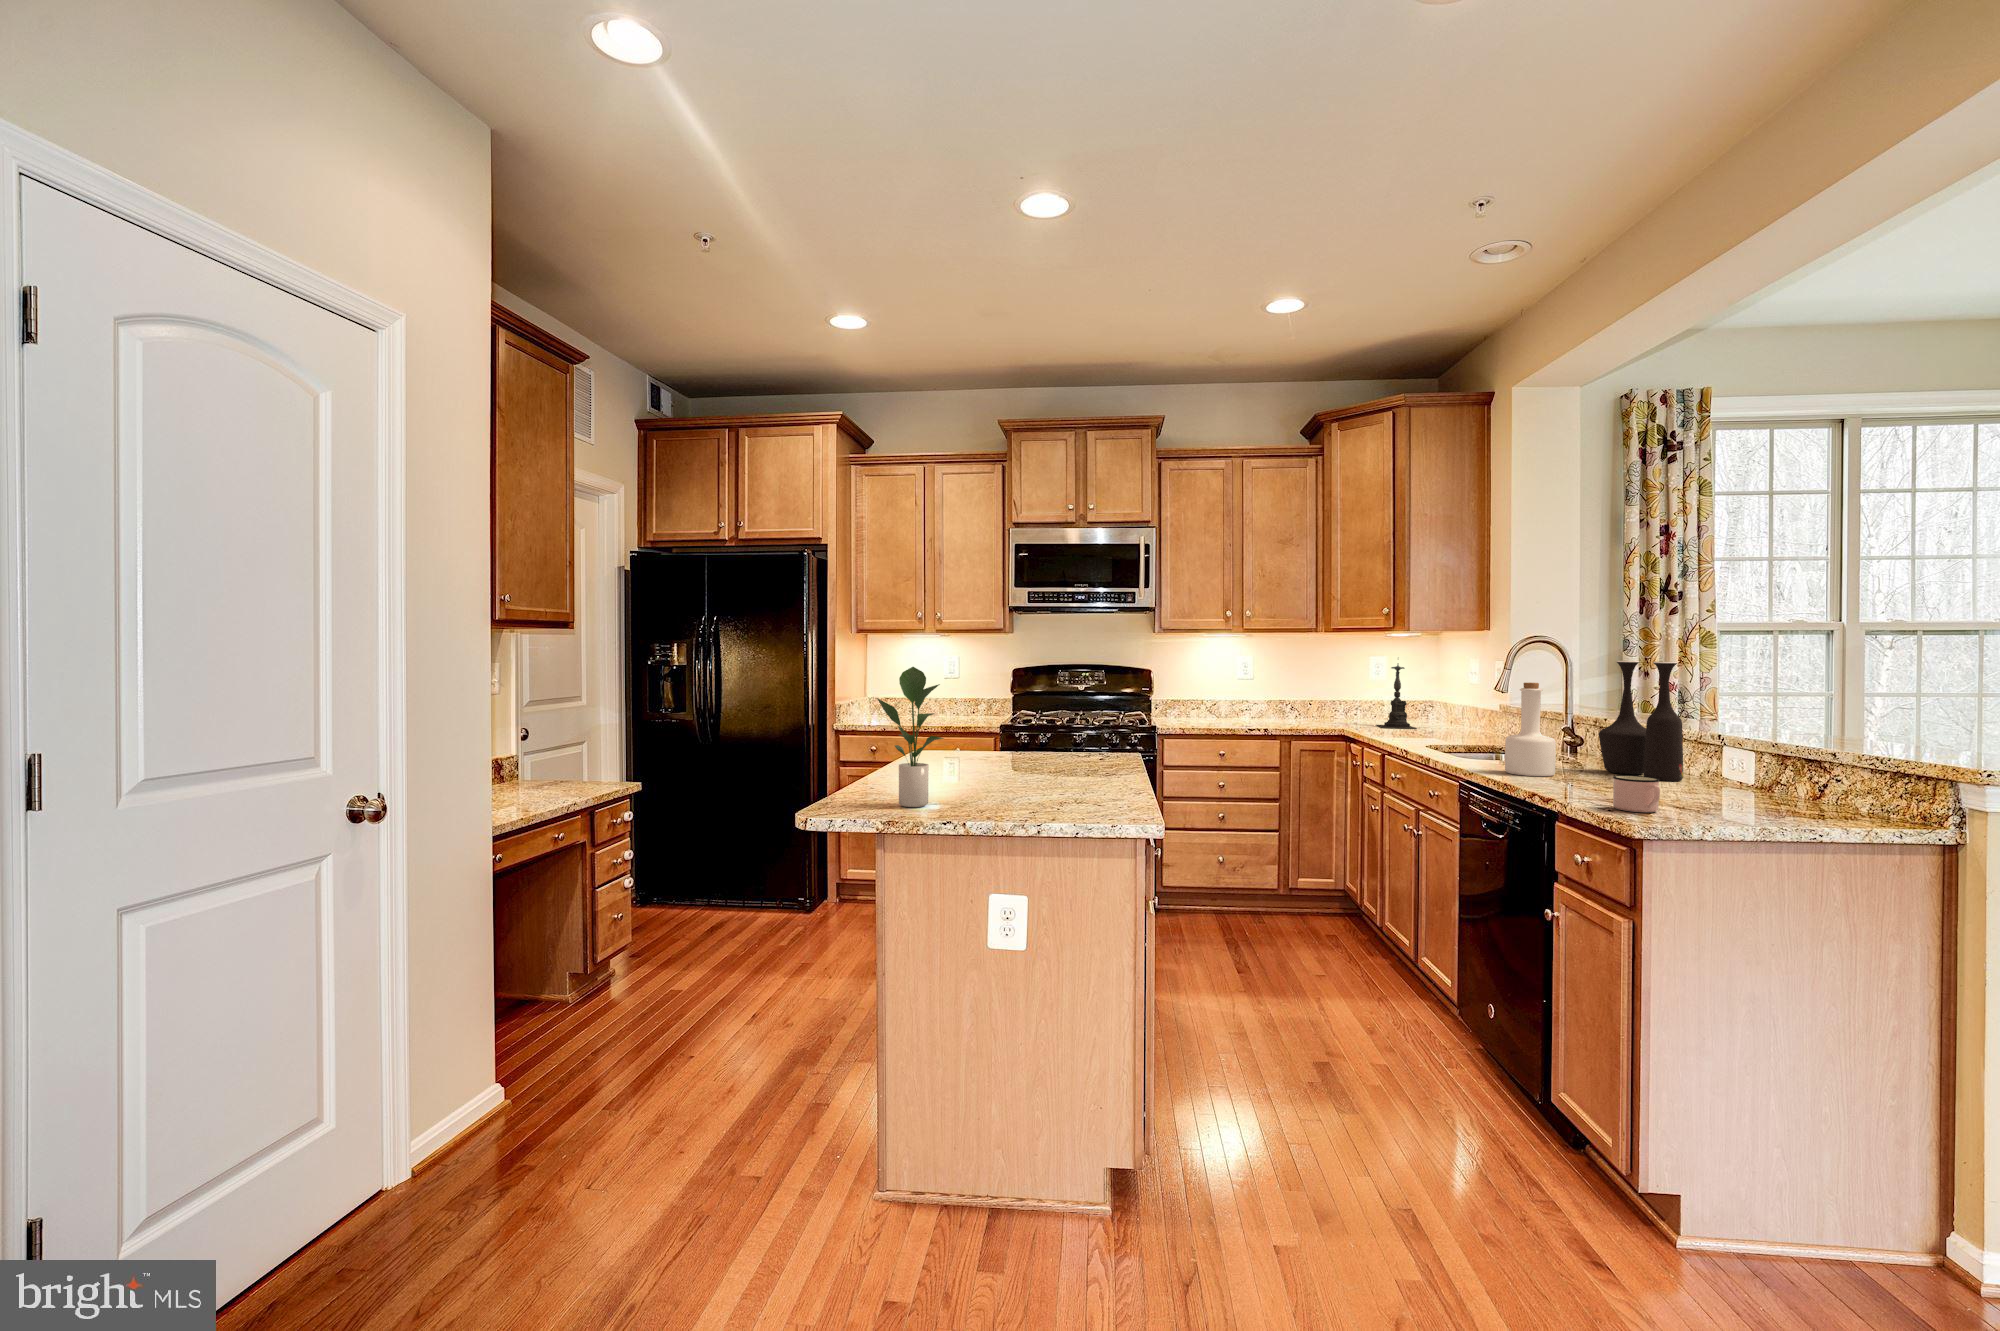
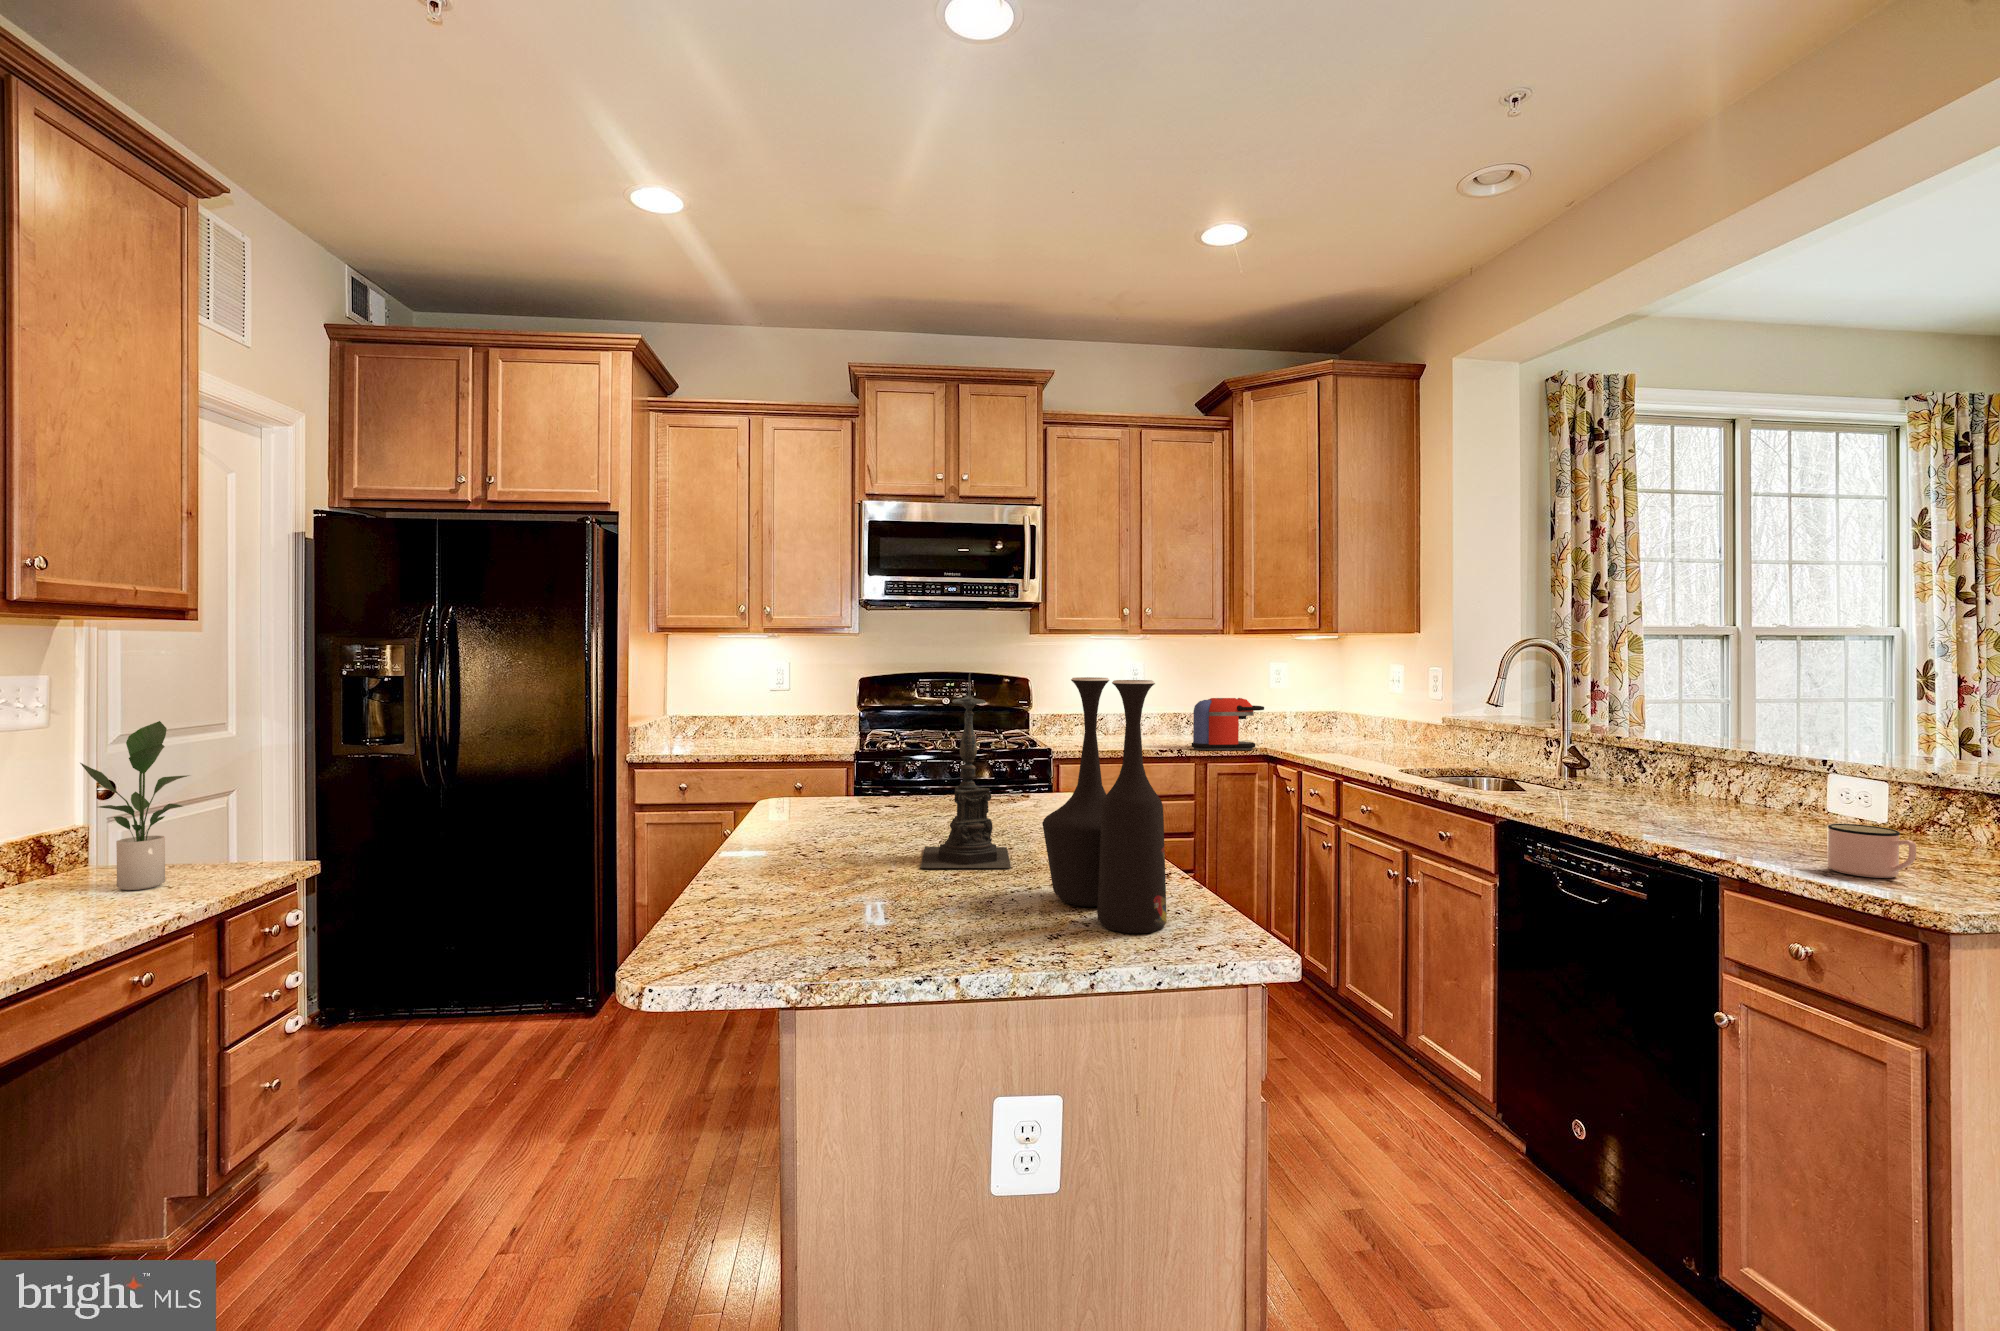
vase: present [1598,661,1684,781] -> present [1042,677,1167,933]
candle holder: present [1377,664,1416,729] -> present [921,673,1011,869]
potted plant: present [877,667,944,807] -> present [80,721,189,890]
bottle: present [1505,683,1556,776] -> none [1561,695,1627,814]
coffee maker: none [1277,686,1342,731] -> present [1191,698,1264,750]

